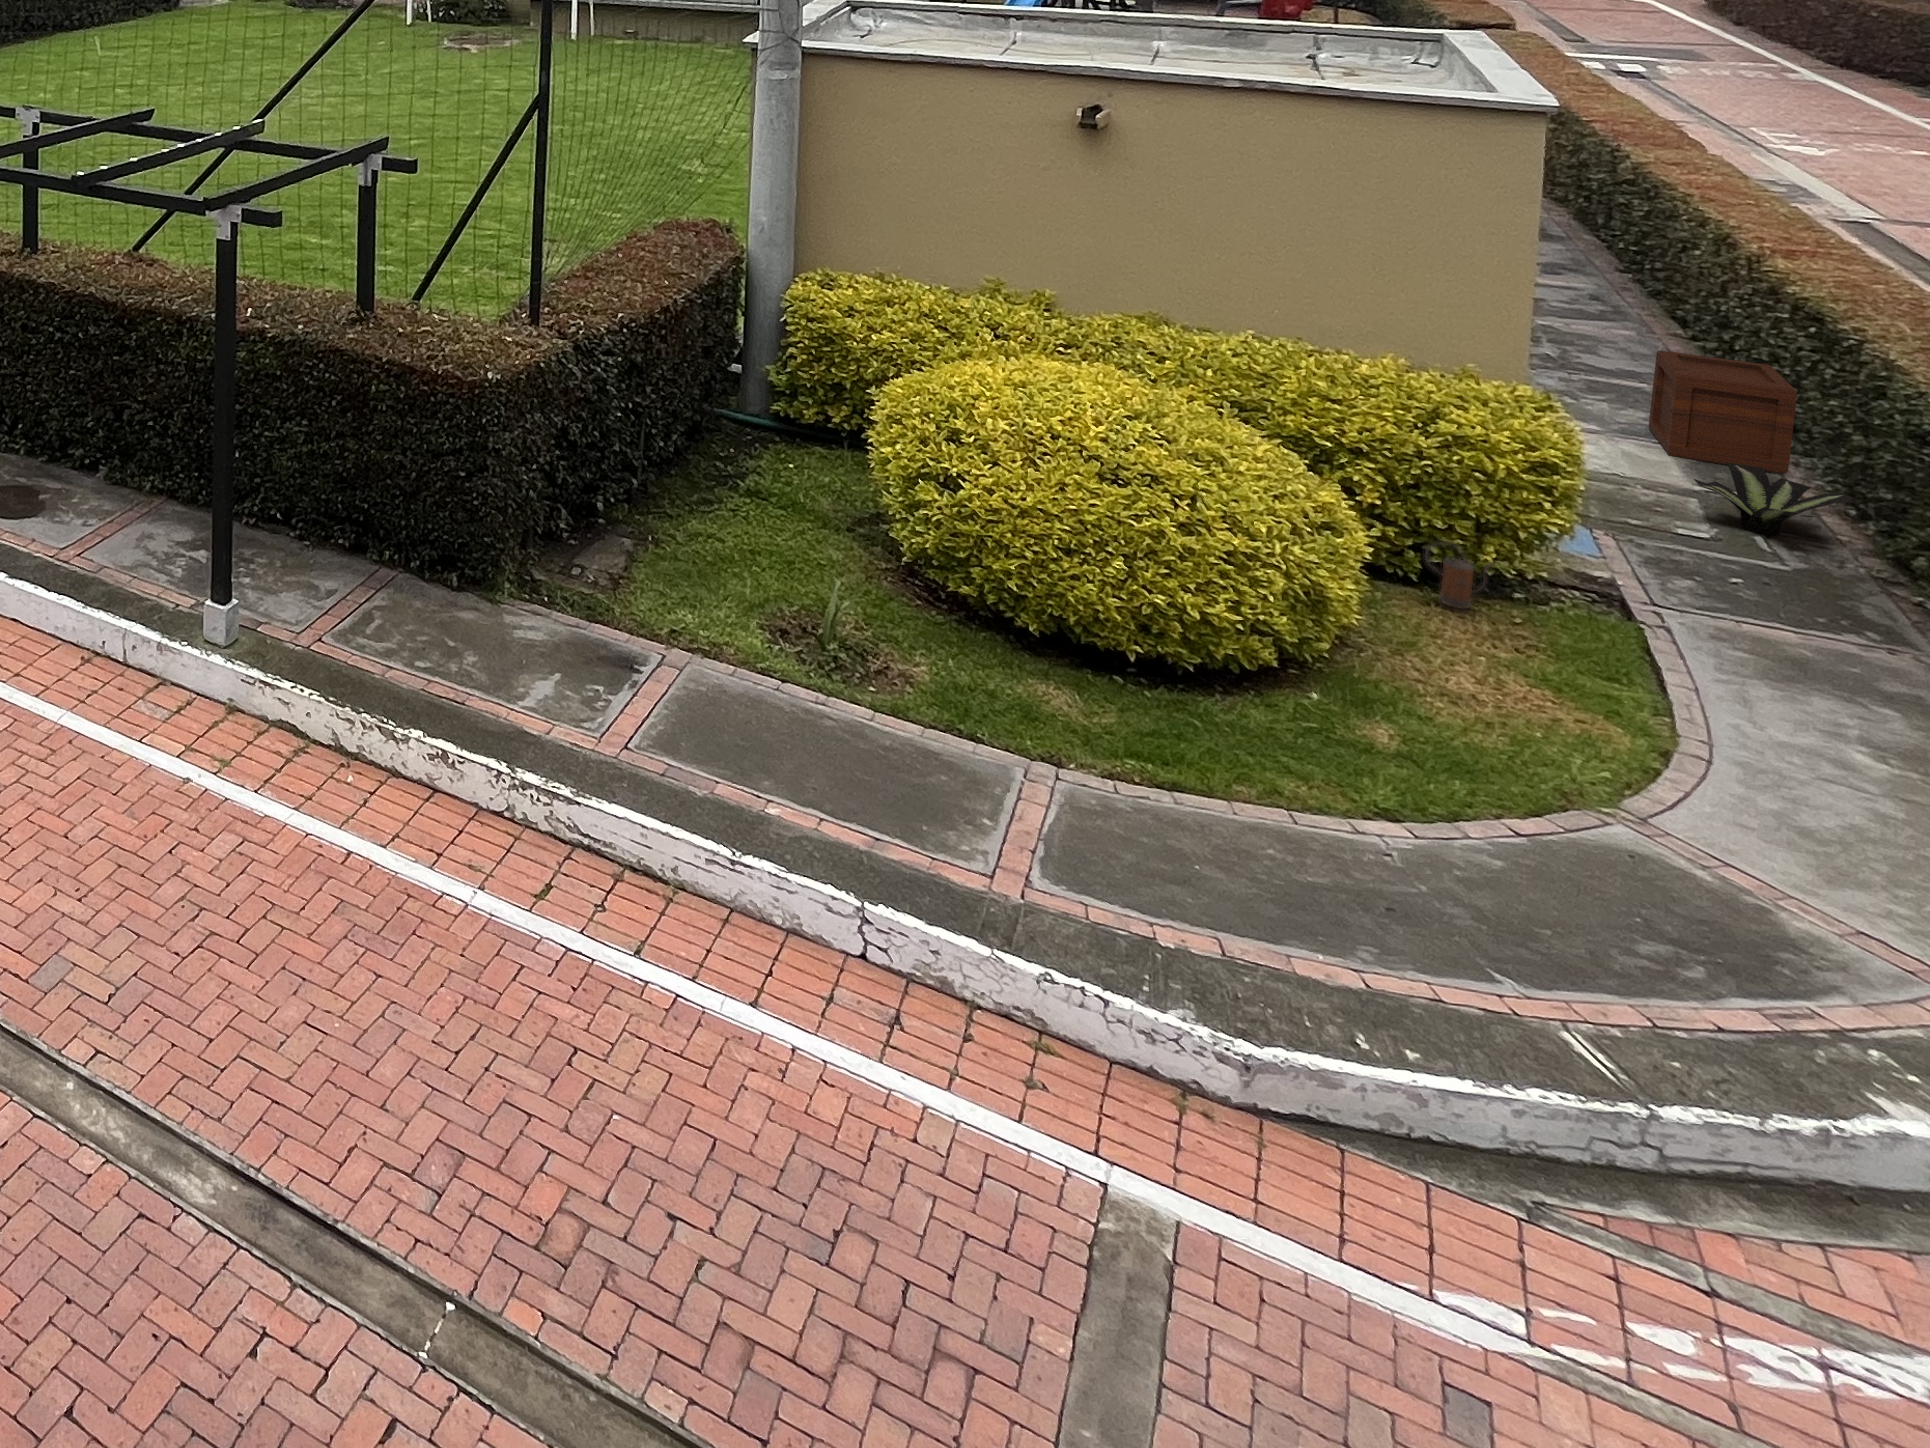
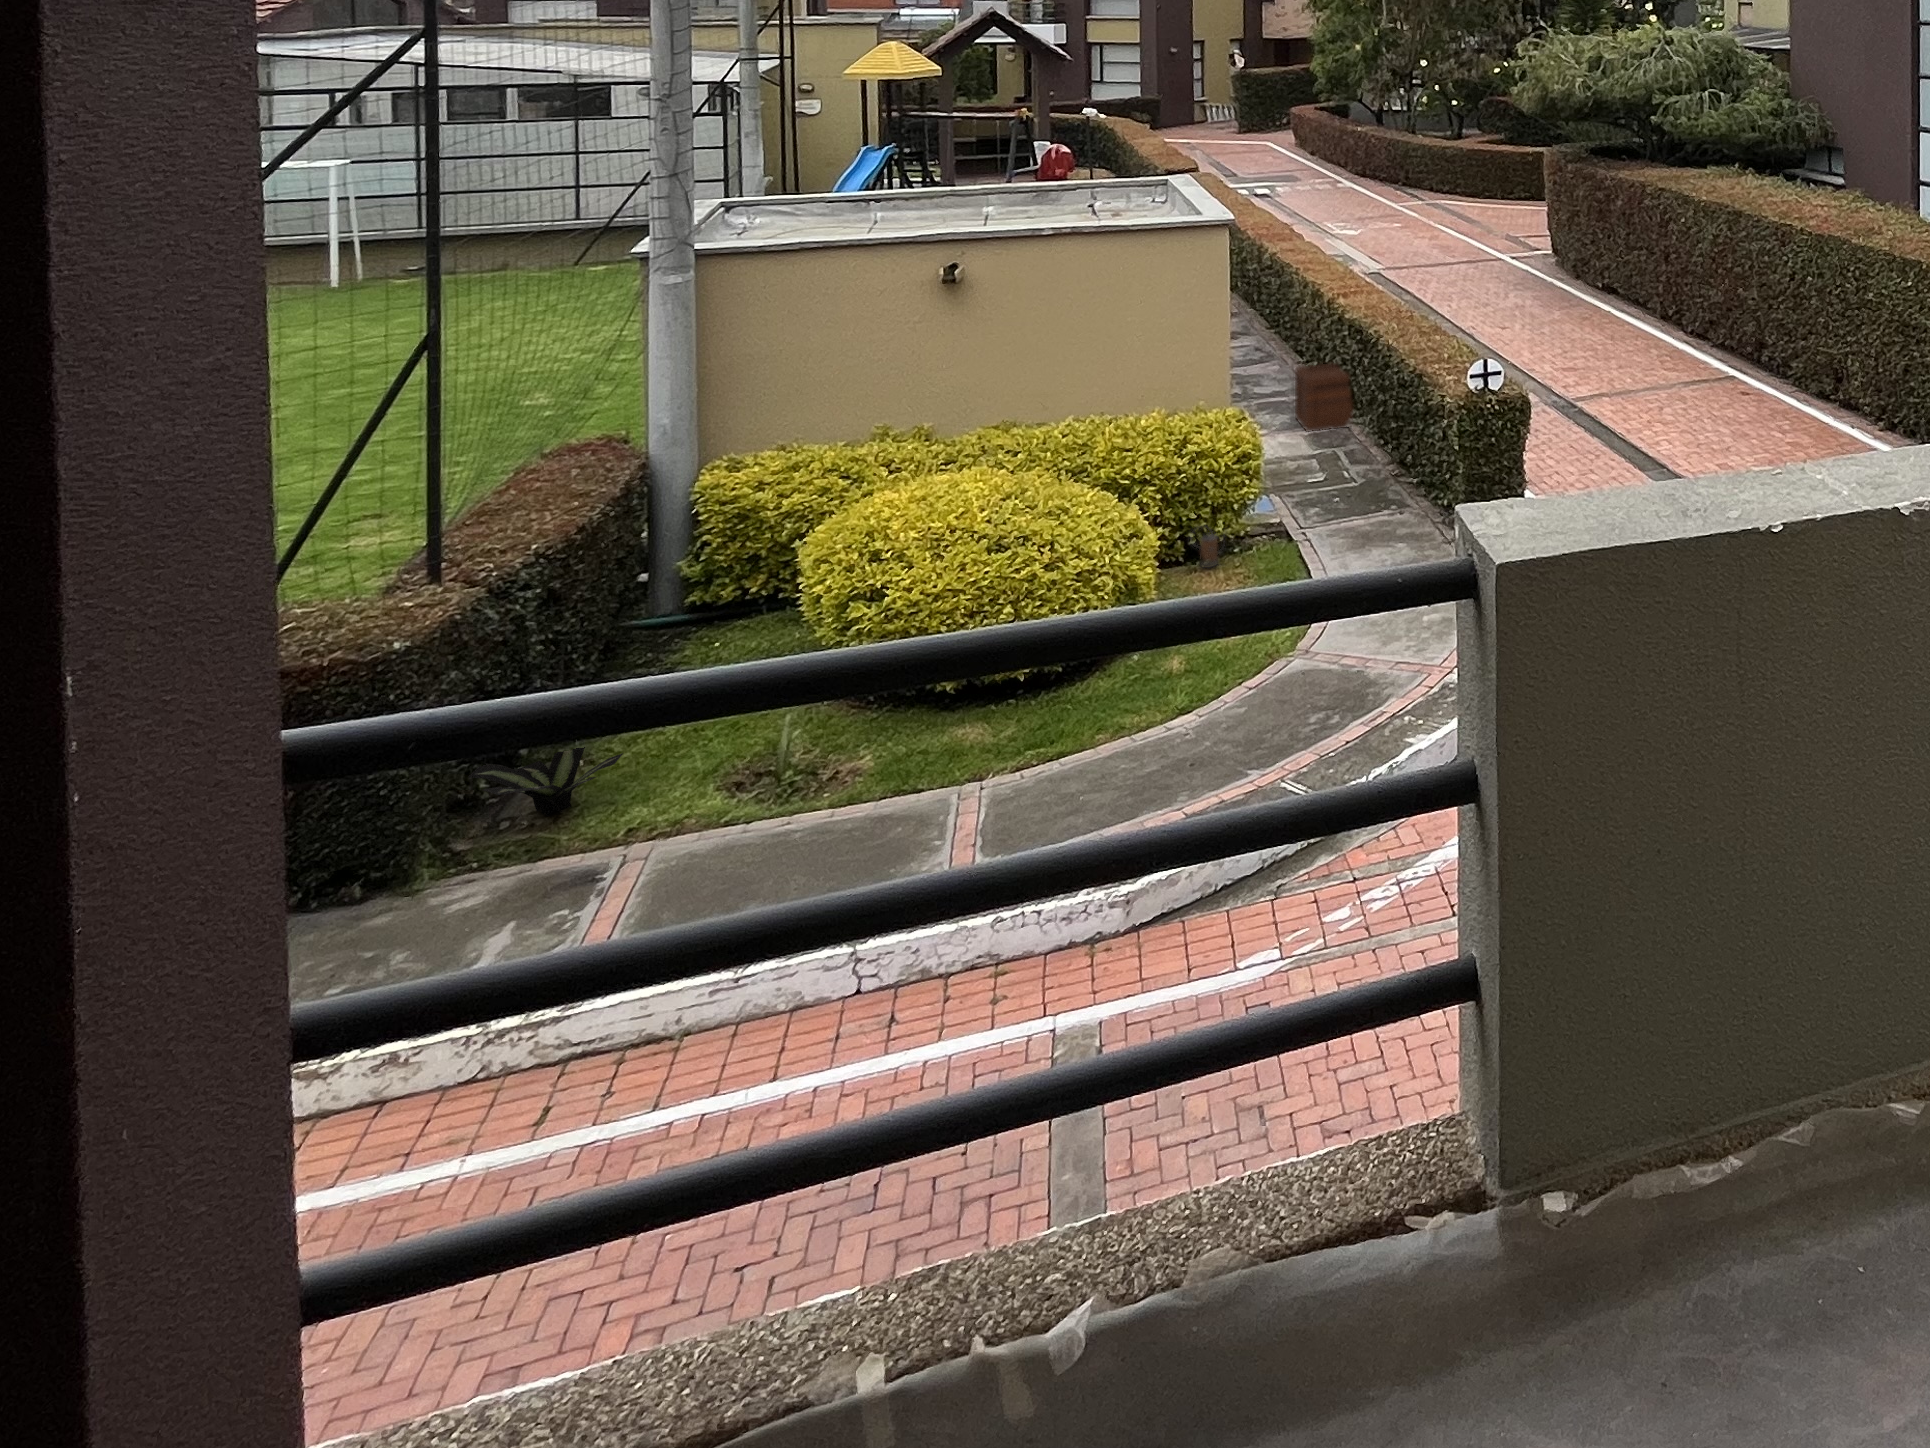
potted plant: present [1694,463,1854,536] -> present [469,747,623,816]

